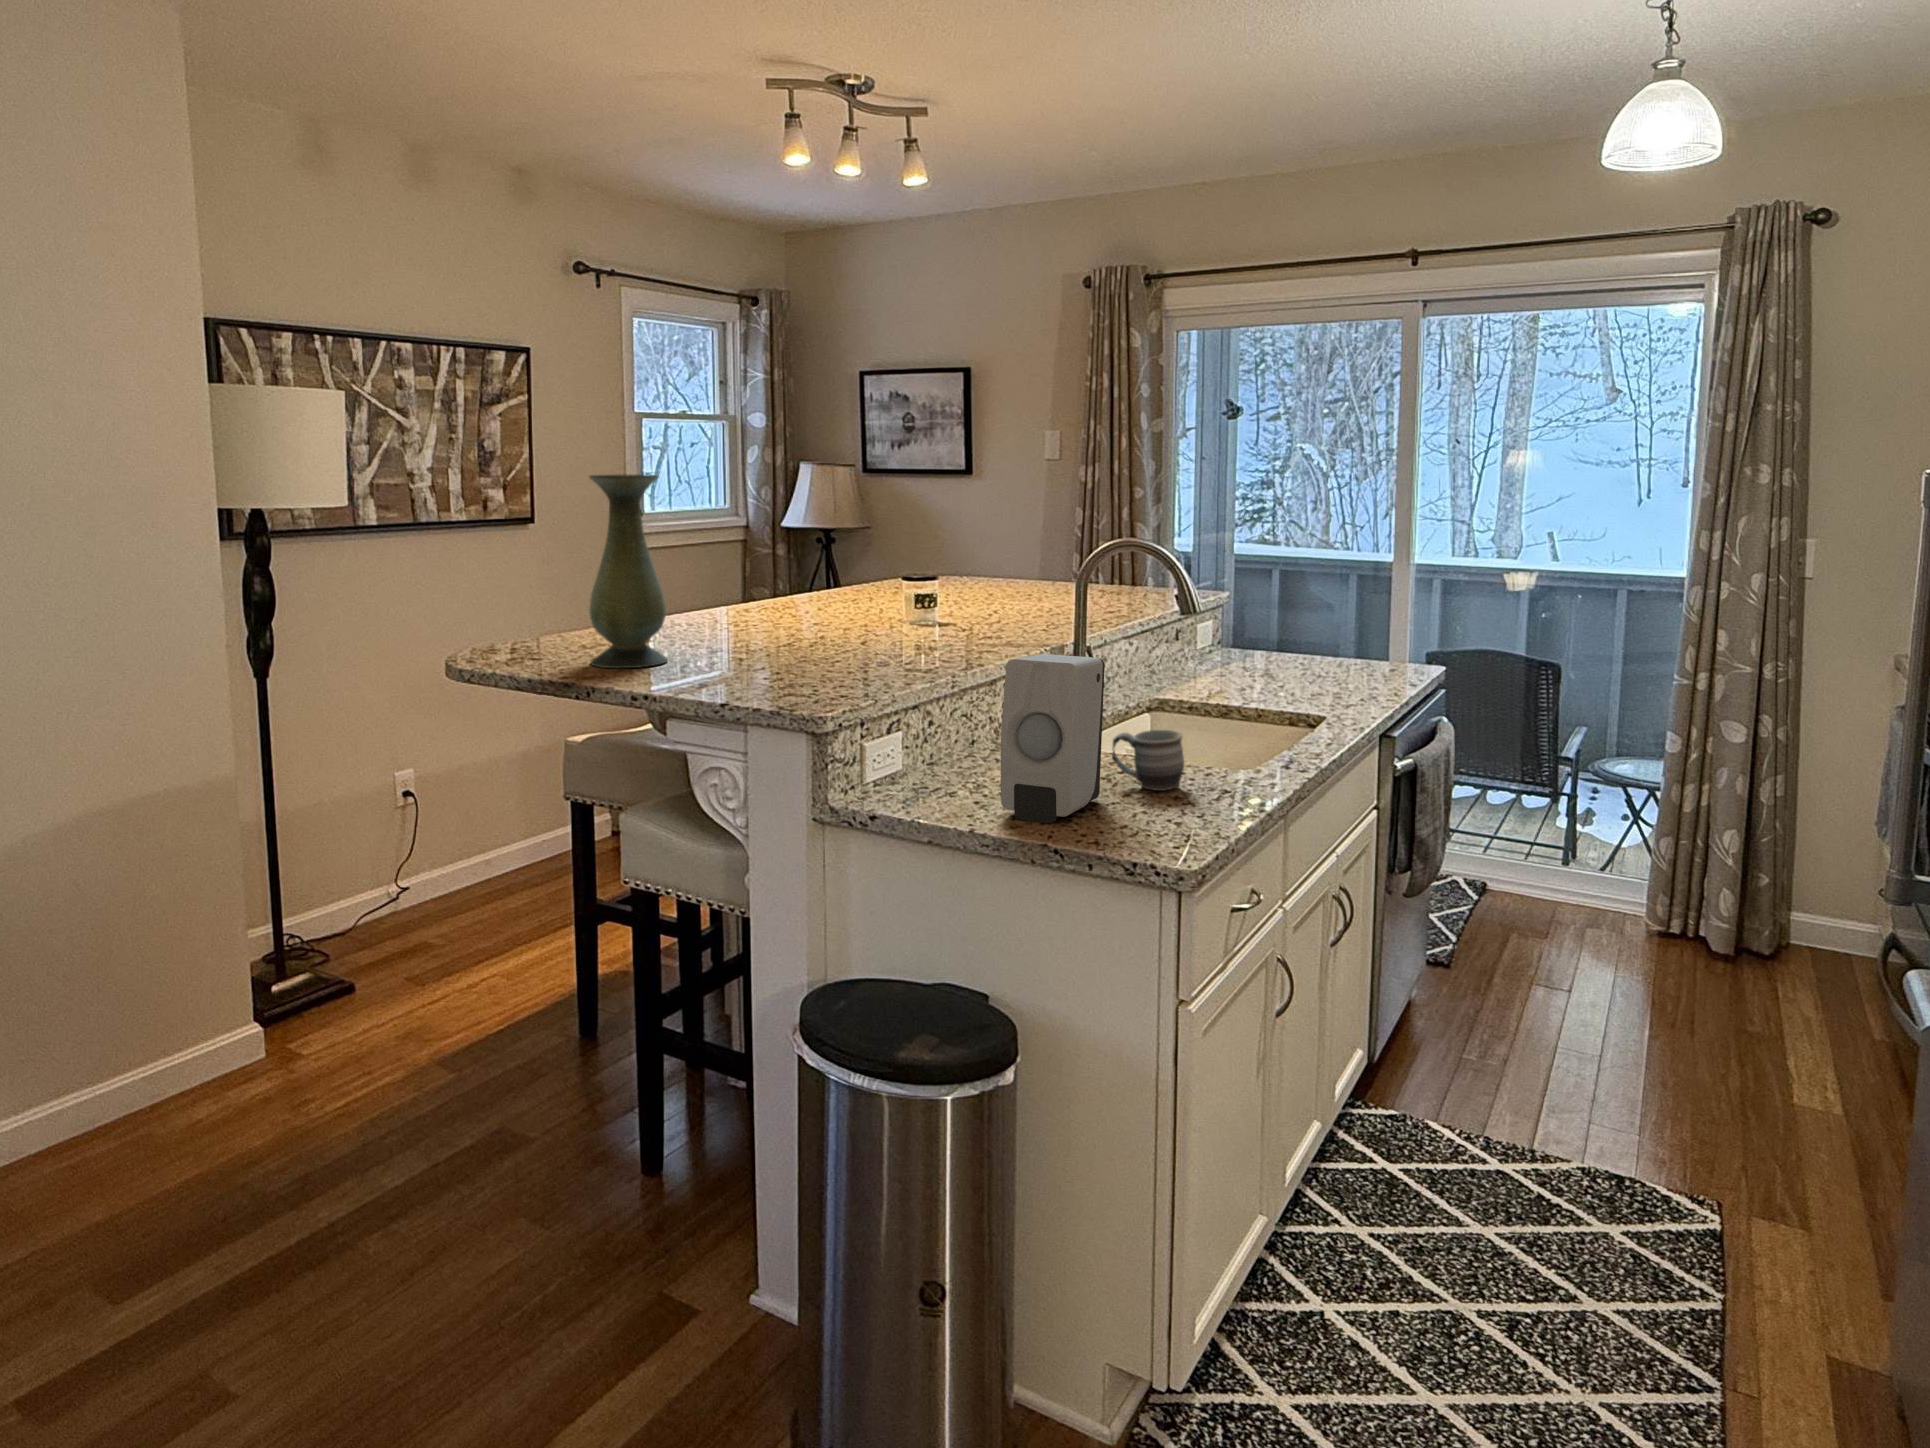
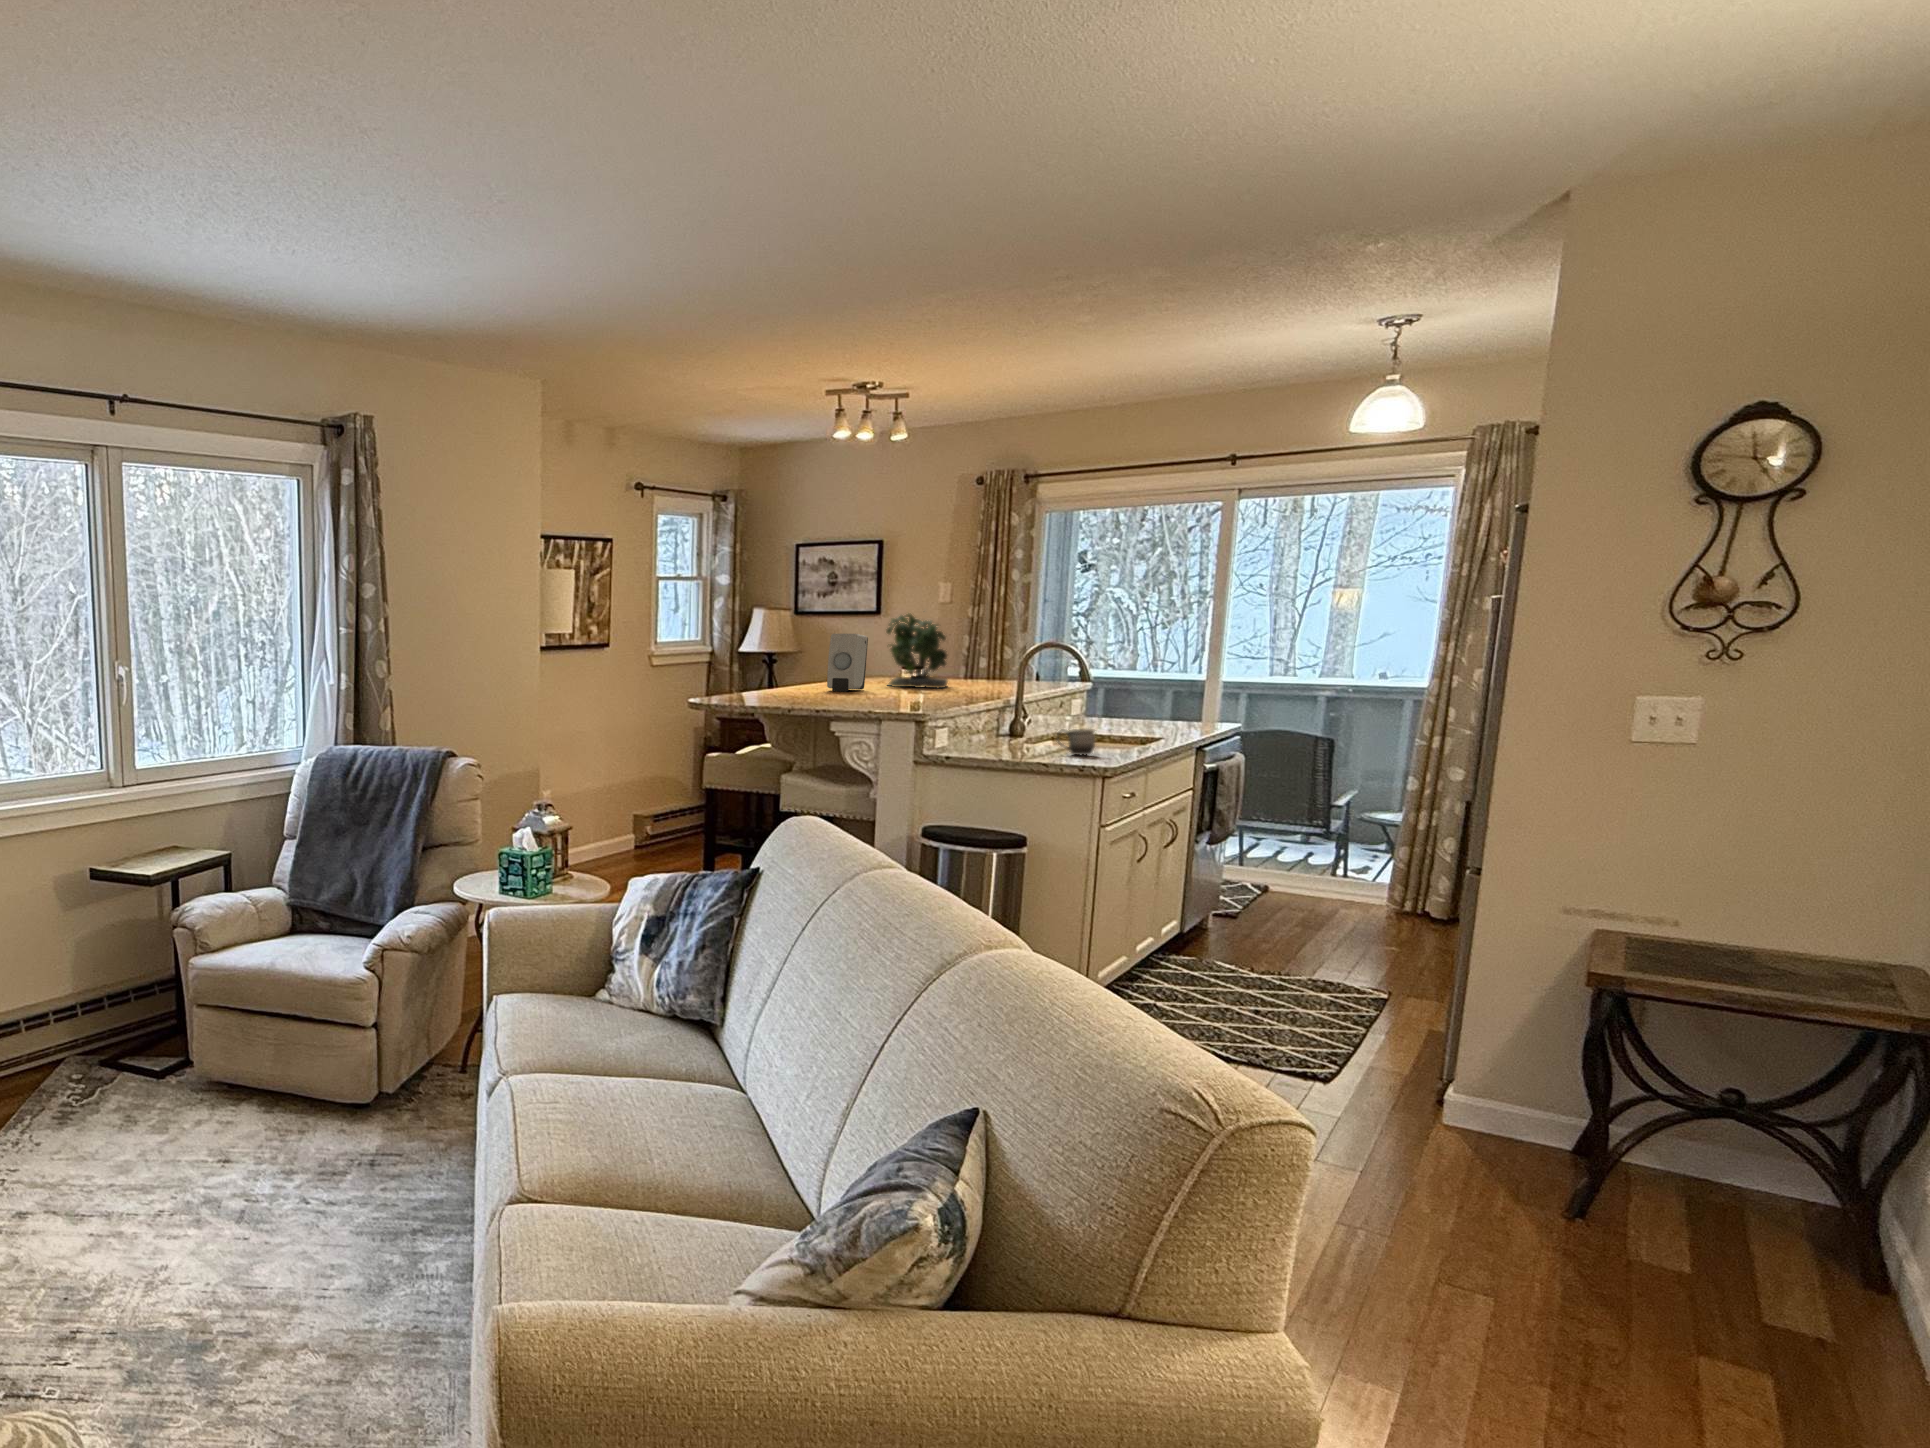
potted plant: none [897,472,1003,611] -> present [887,613,948,688]
vase: present [589,475,668,668] -> none [779,610,818,701]
soap dispenser: present [1001,654,1105,823] -> present [827,634,868,692]

